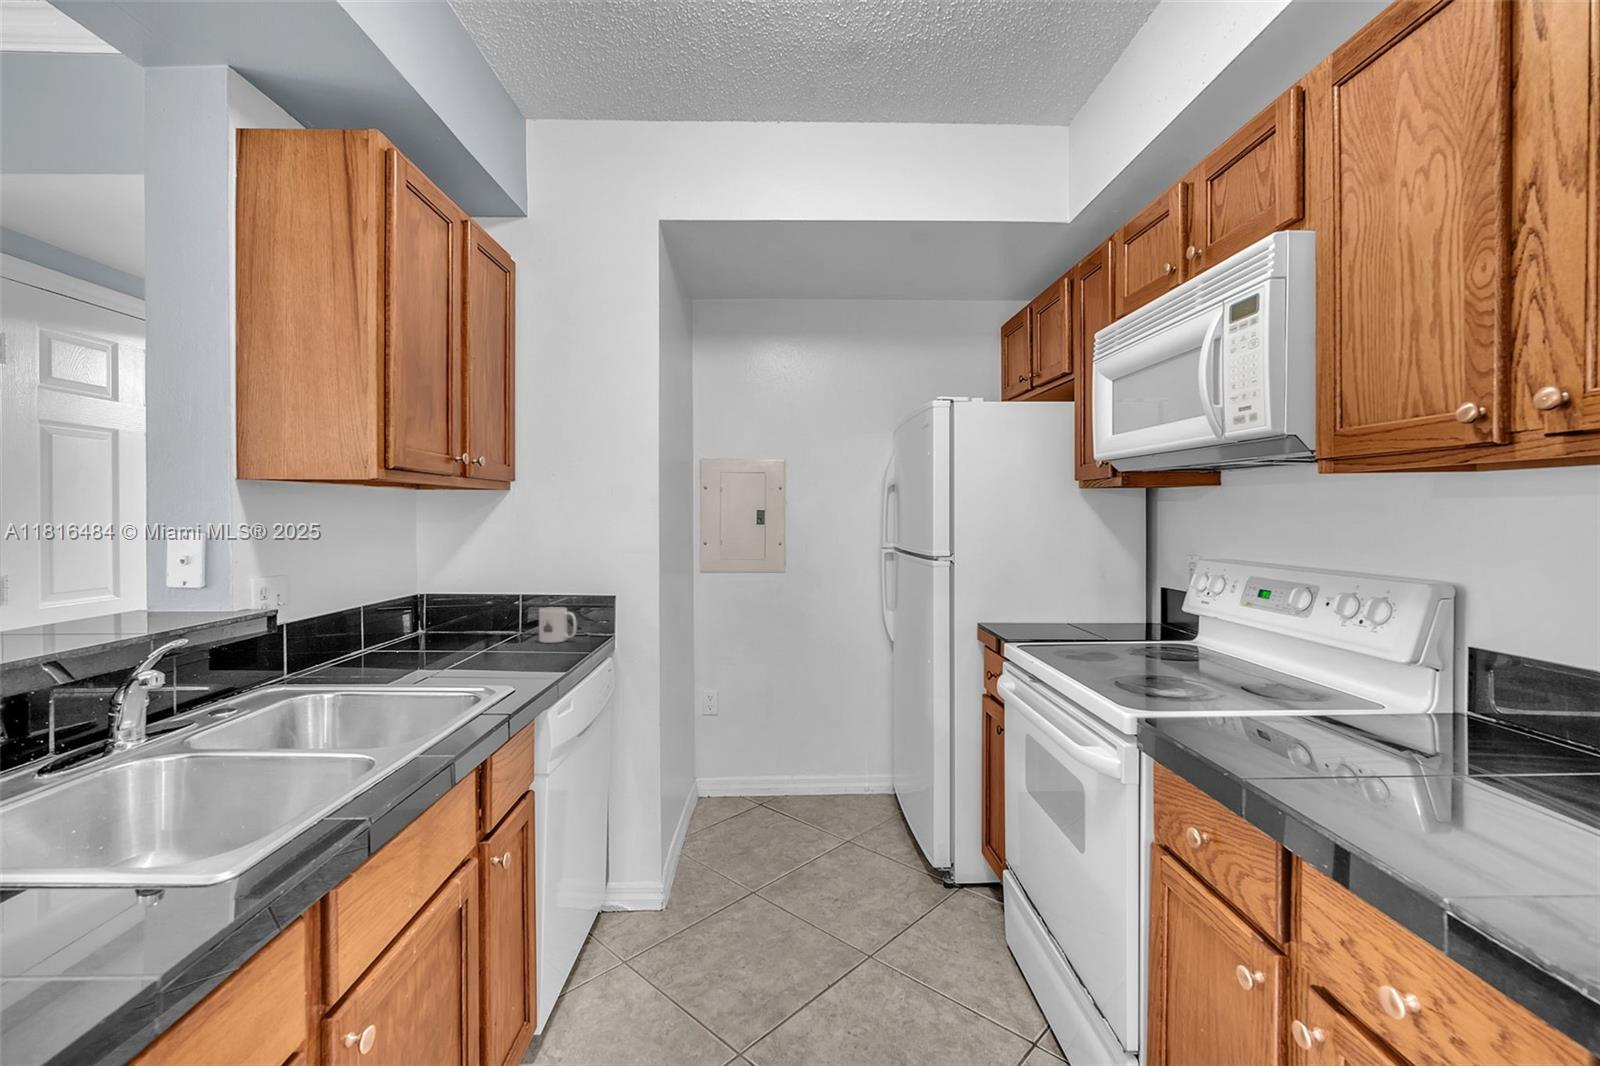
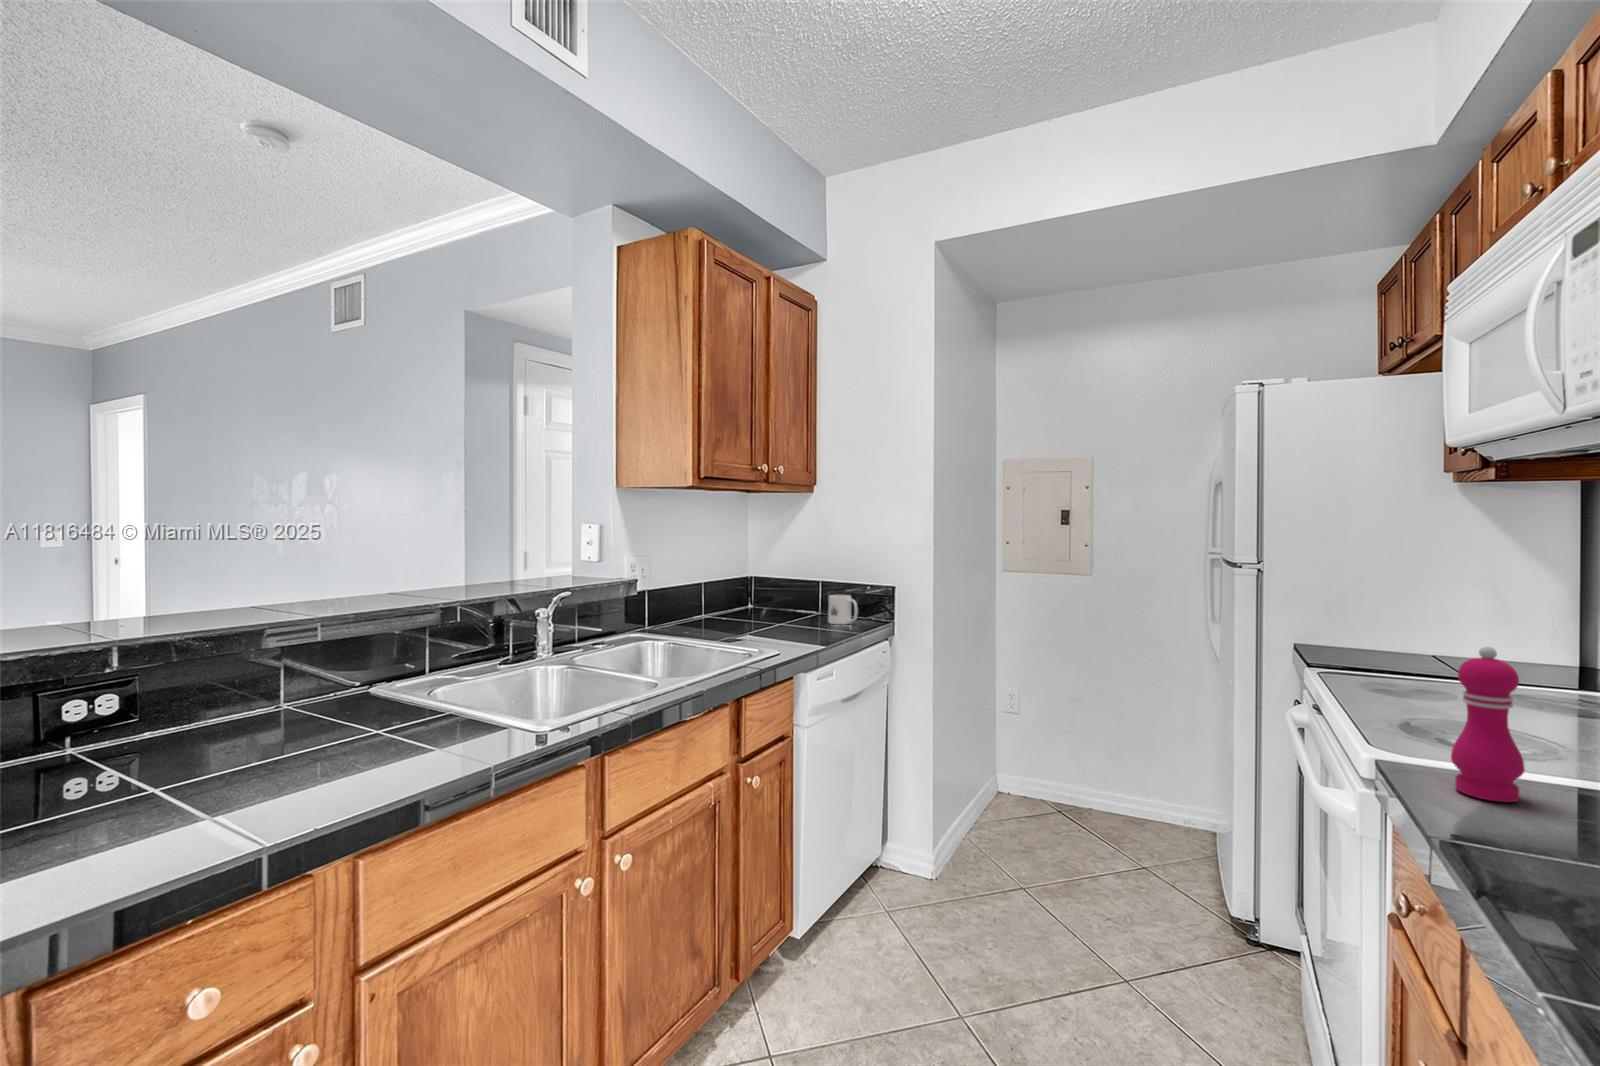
pepper mill: none [1214,630,1264,753] -> present [1451,646,1525,802]

